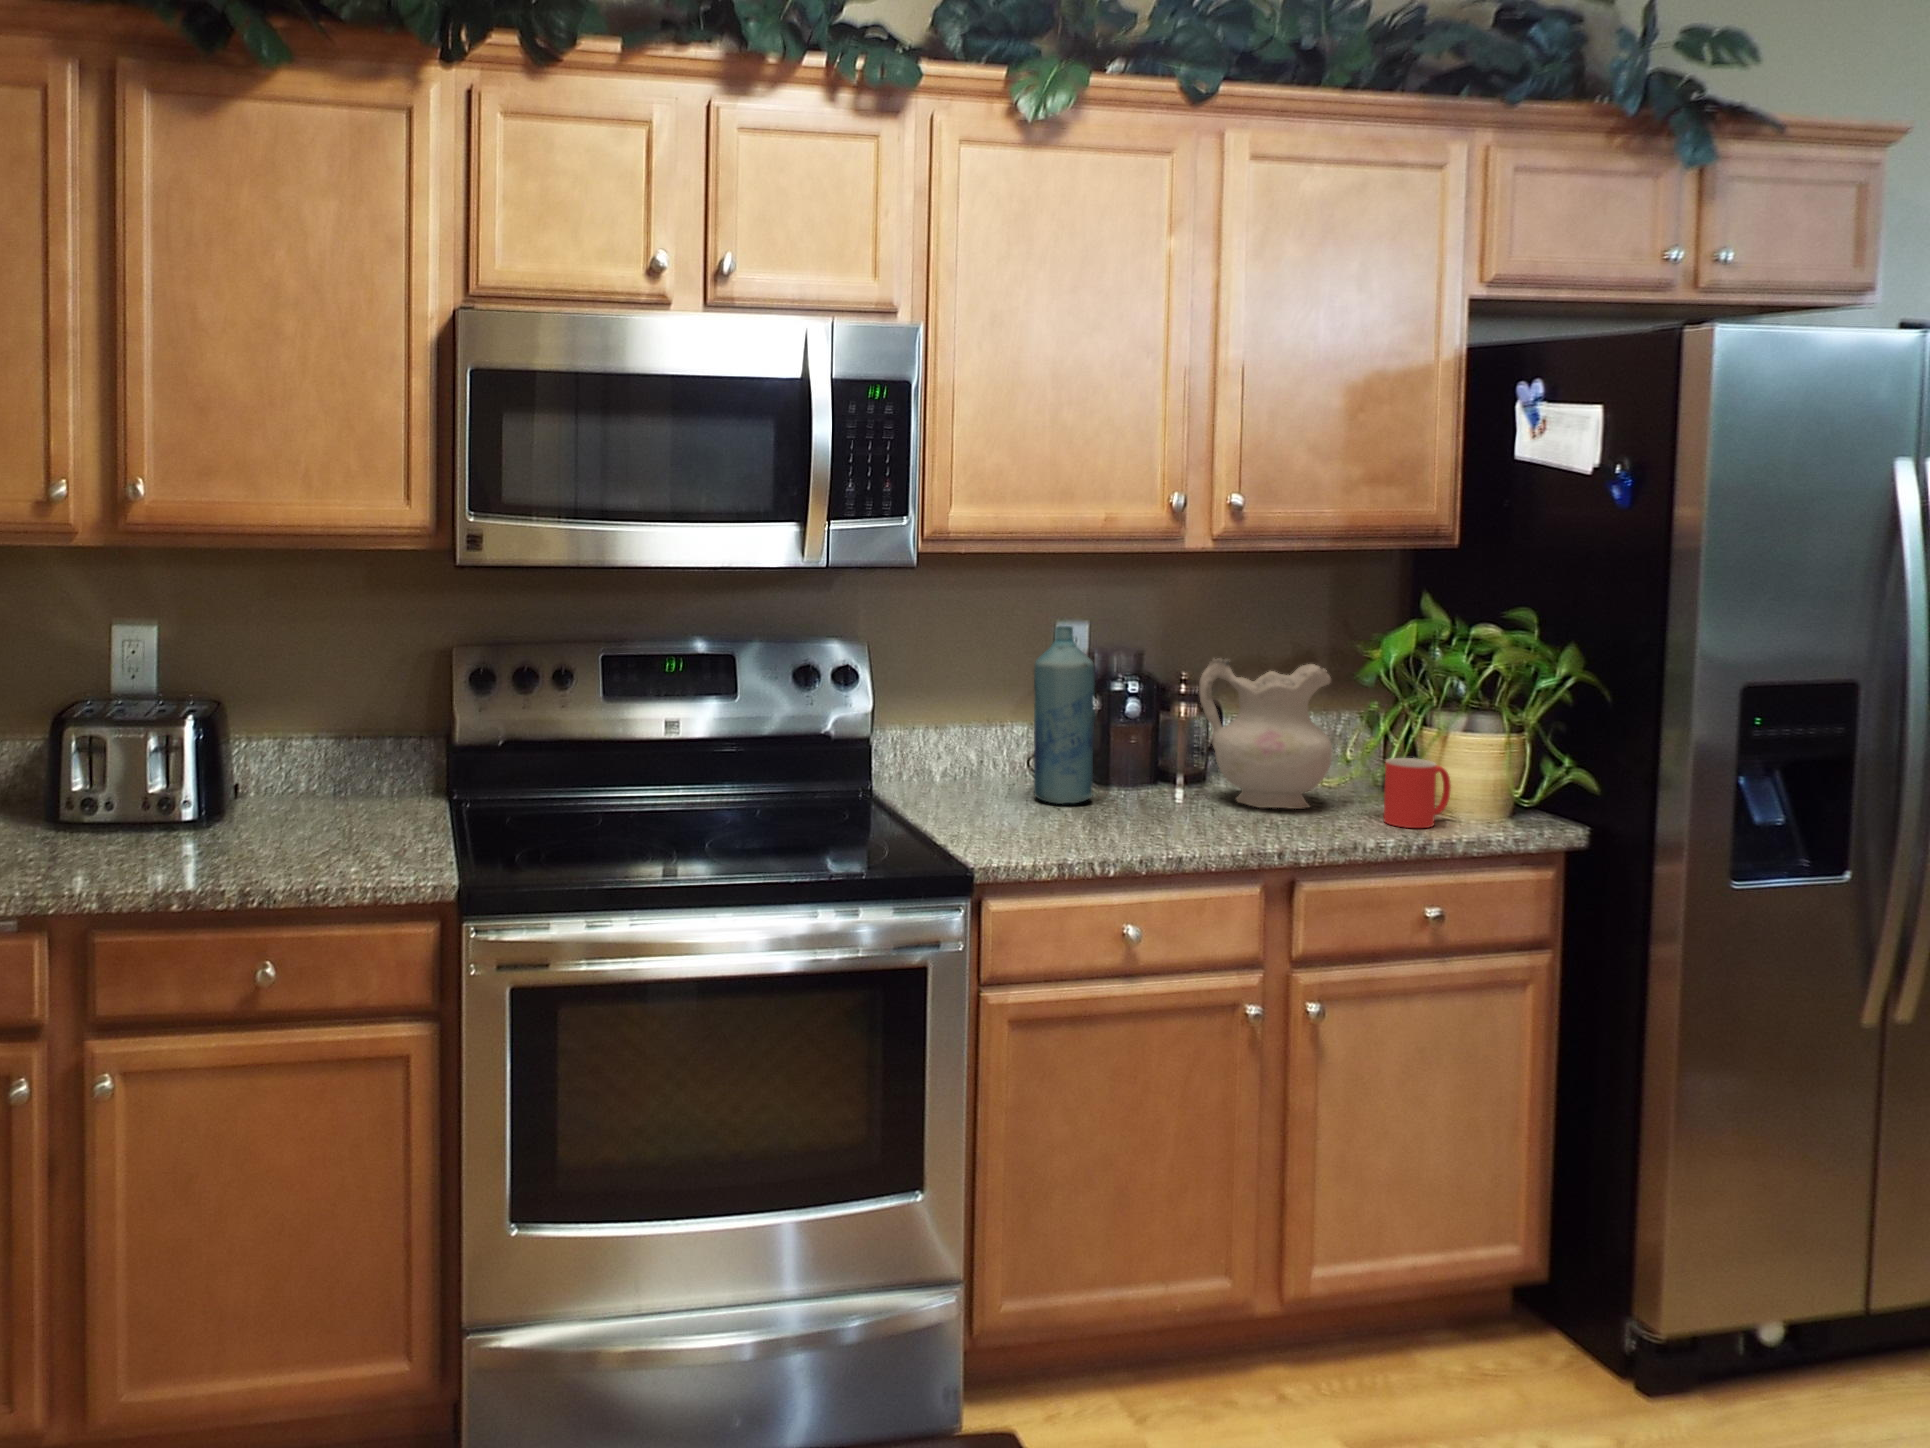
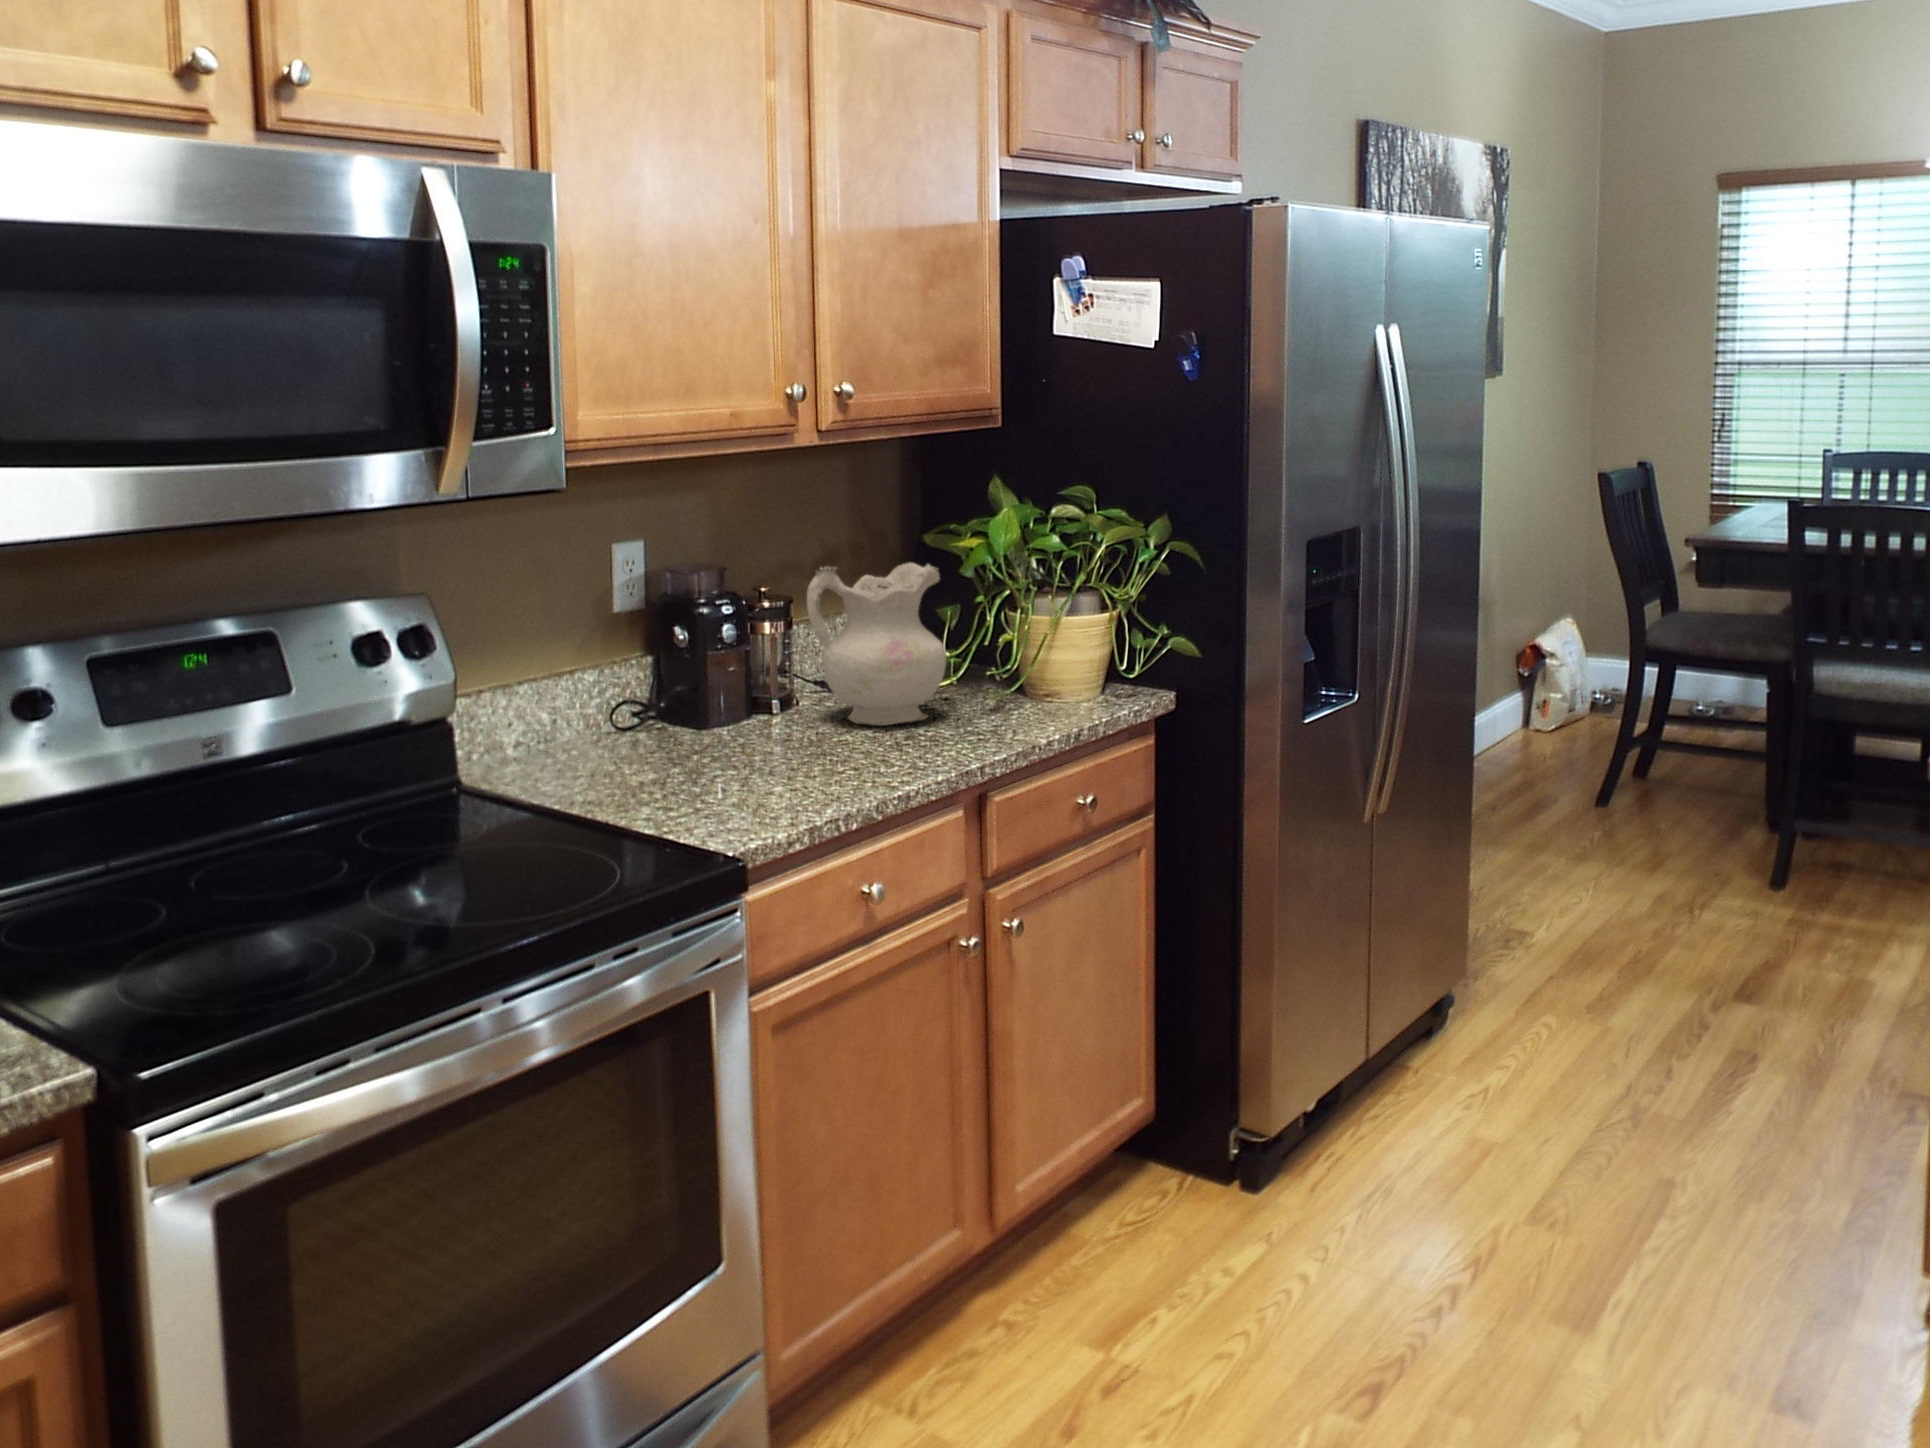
bottle: present [1034,626,1096,804] -> none [637,546,718,758]
mug: present [1384,758,1451,828] -> none [1008,650,1060,722]

